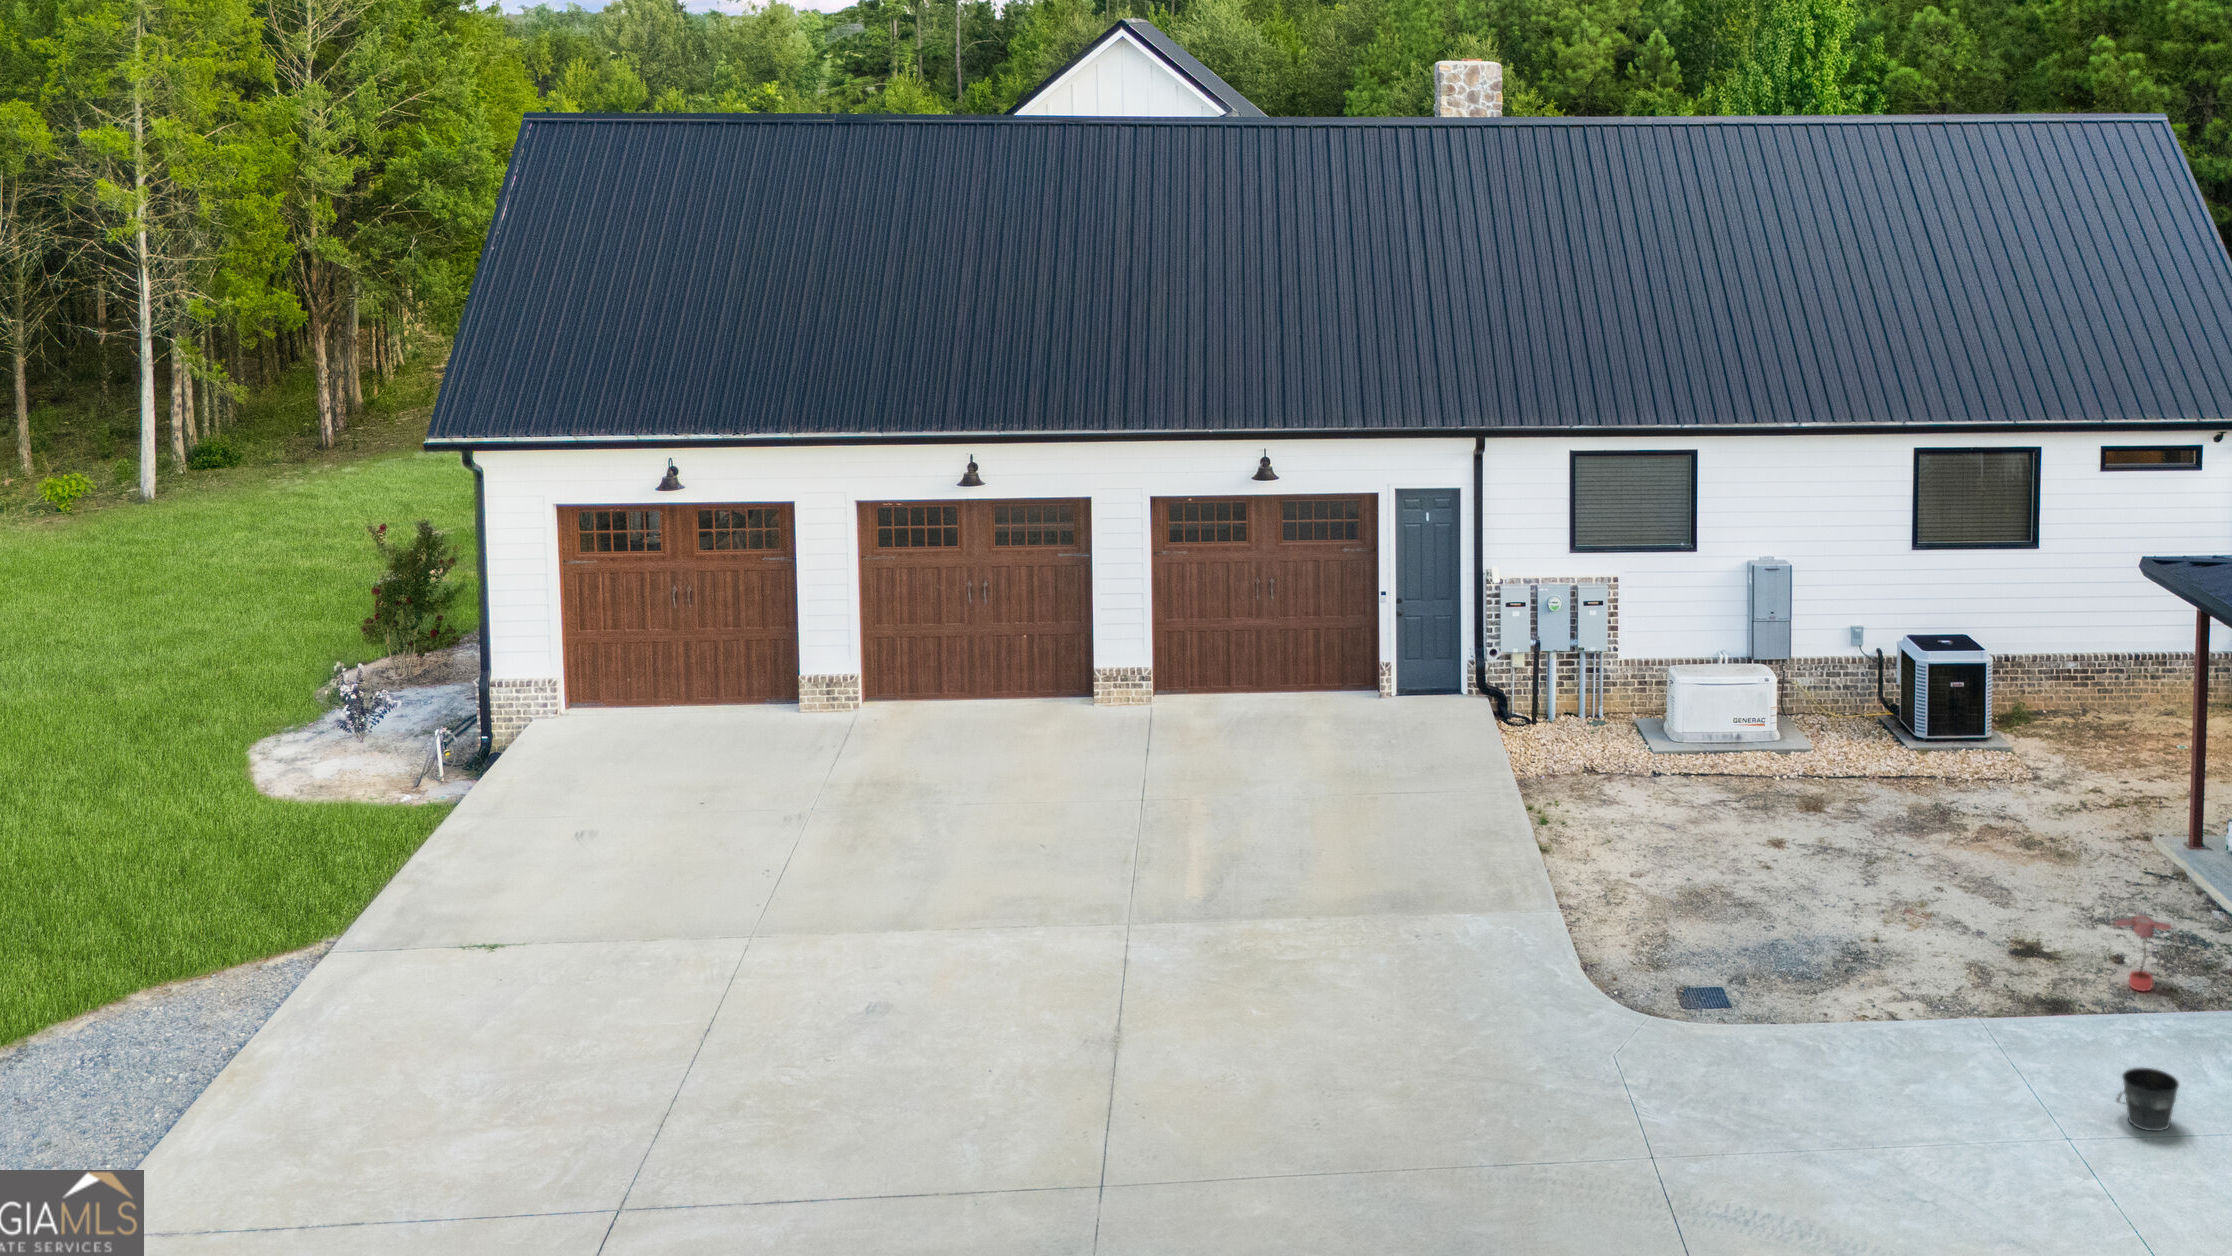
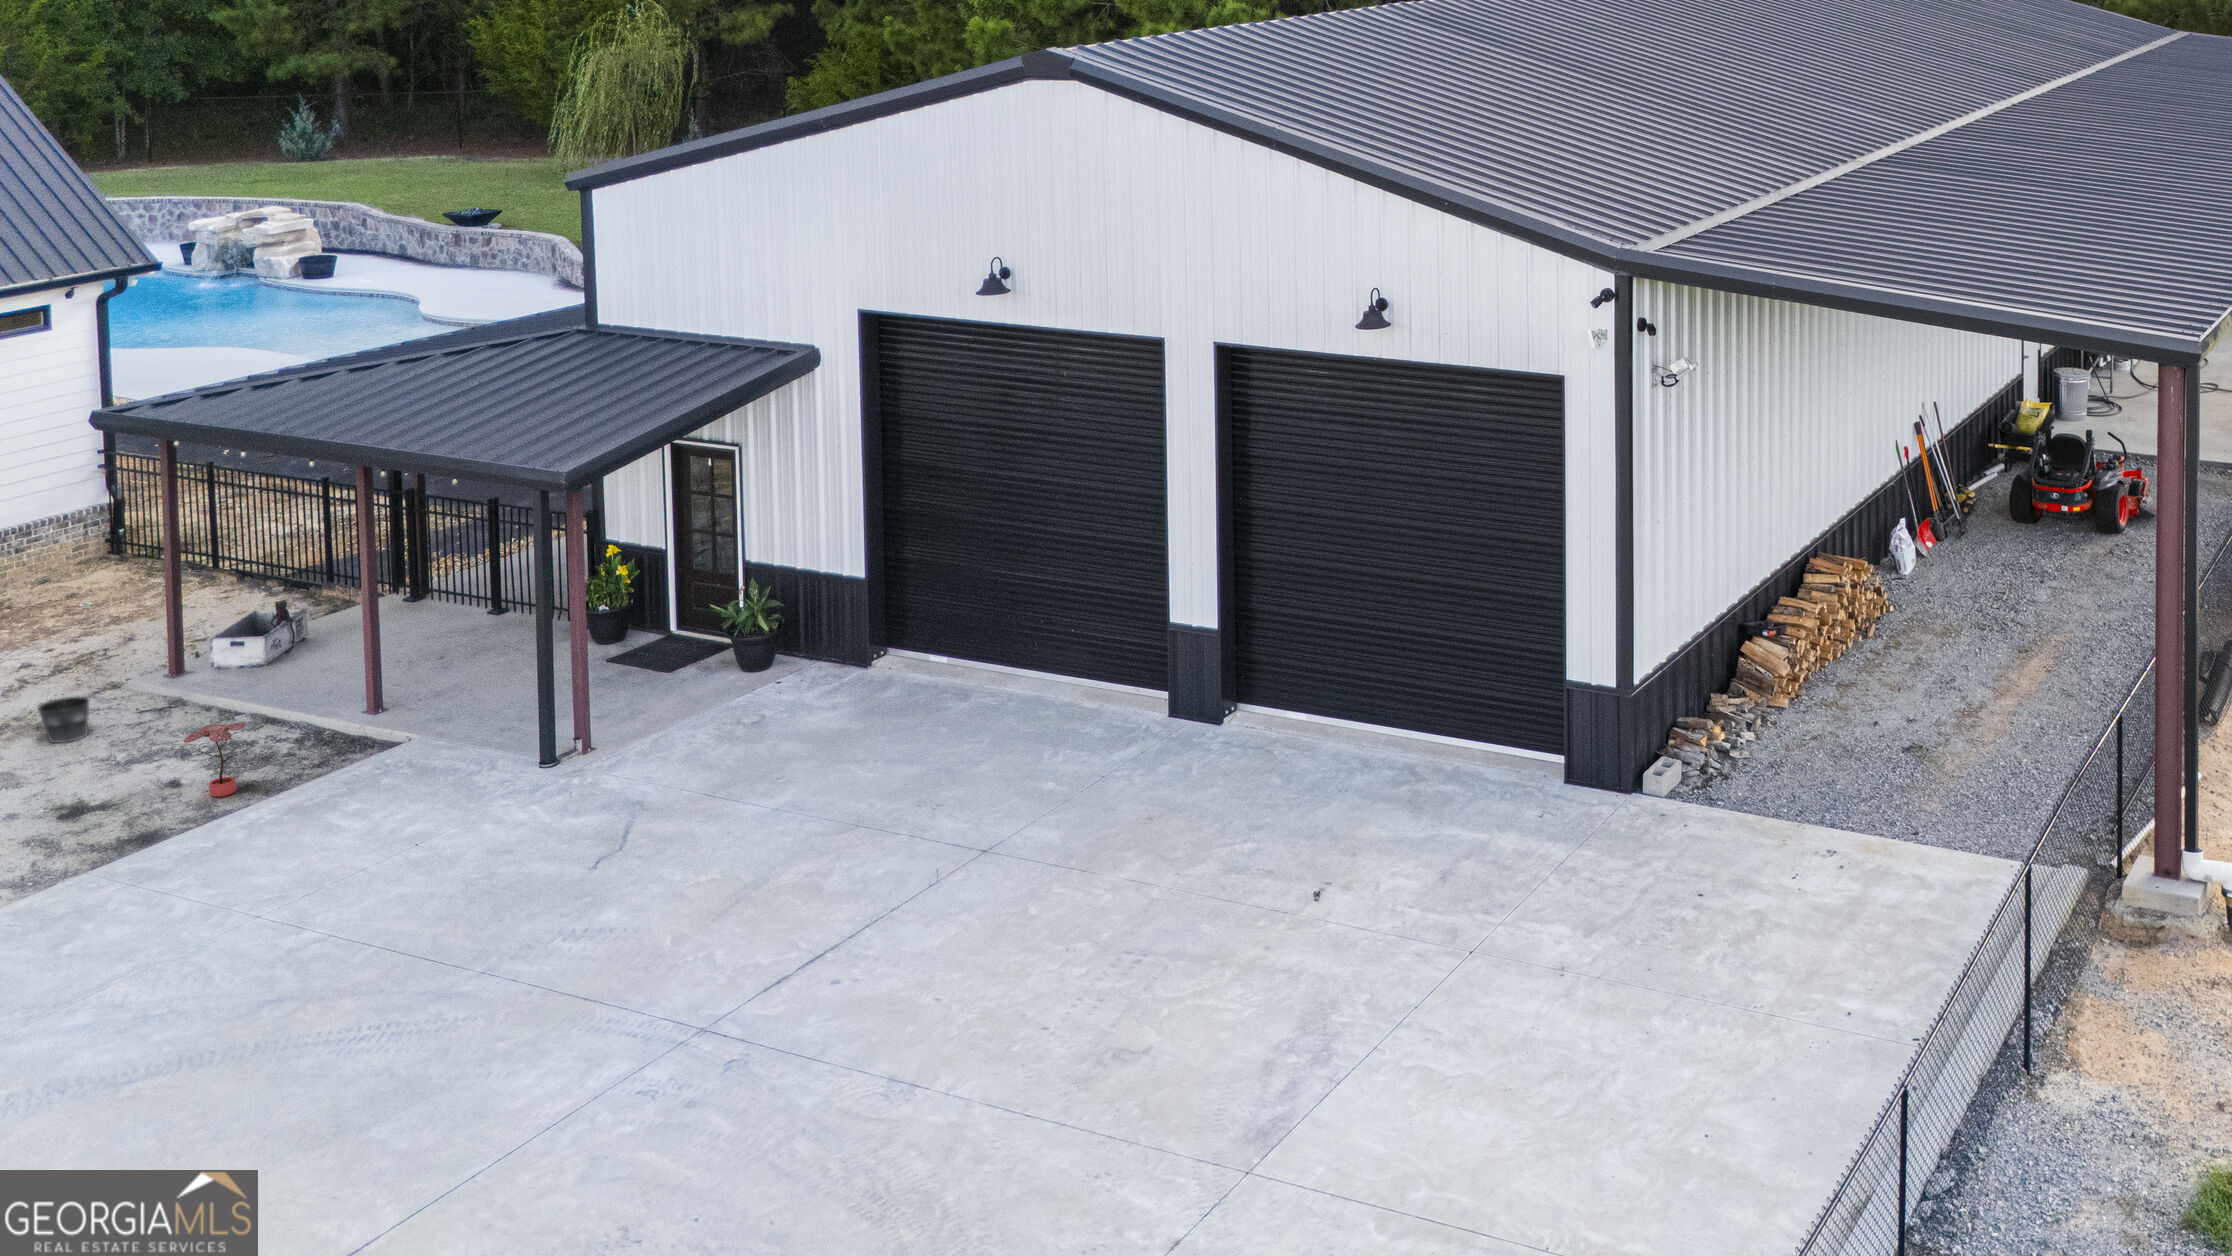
bucket: present [2117,1068,2179,1131] -> present [36,696,89,743]

